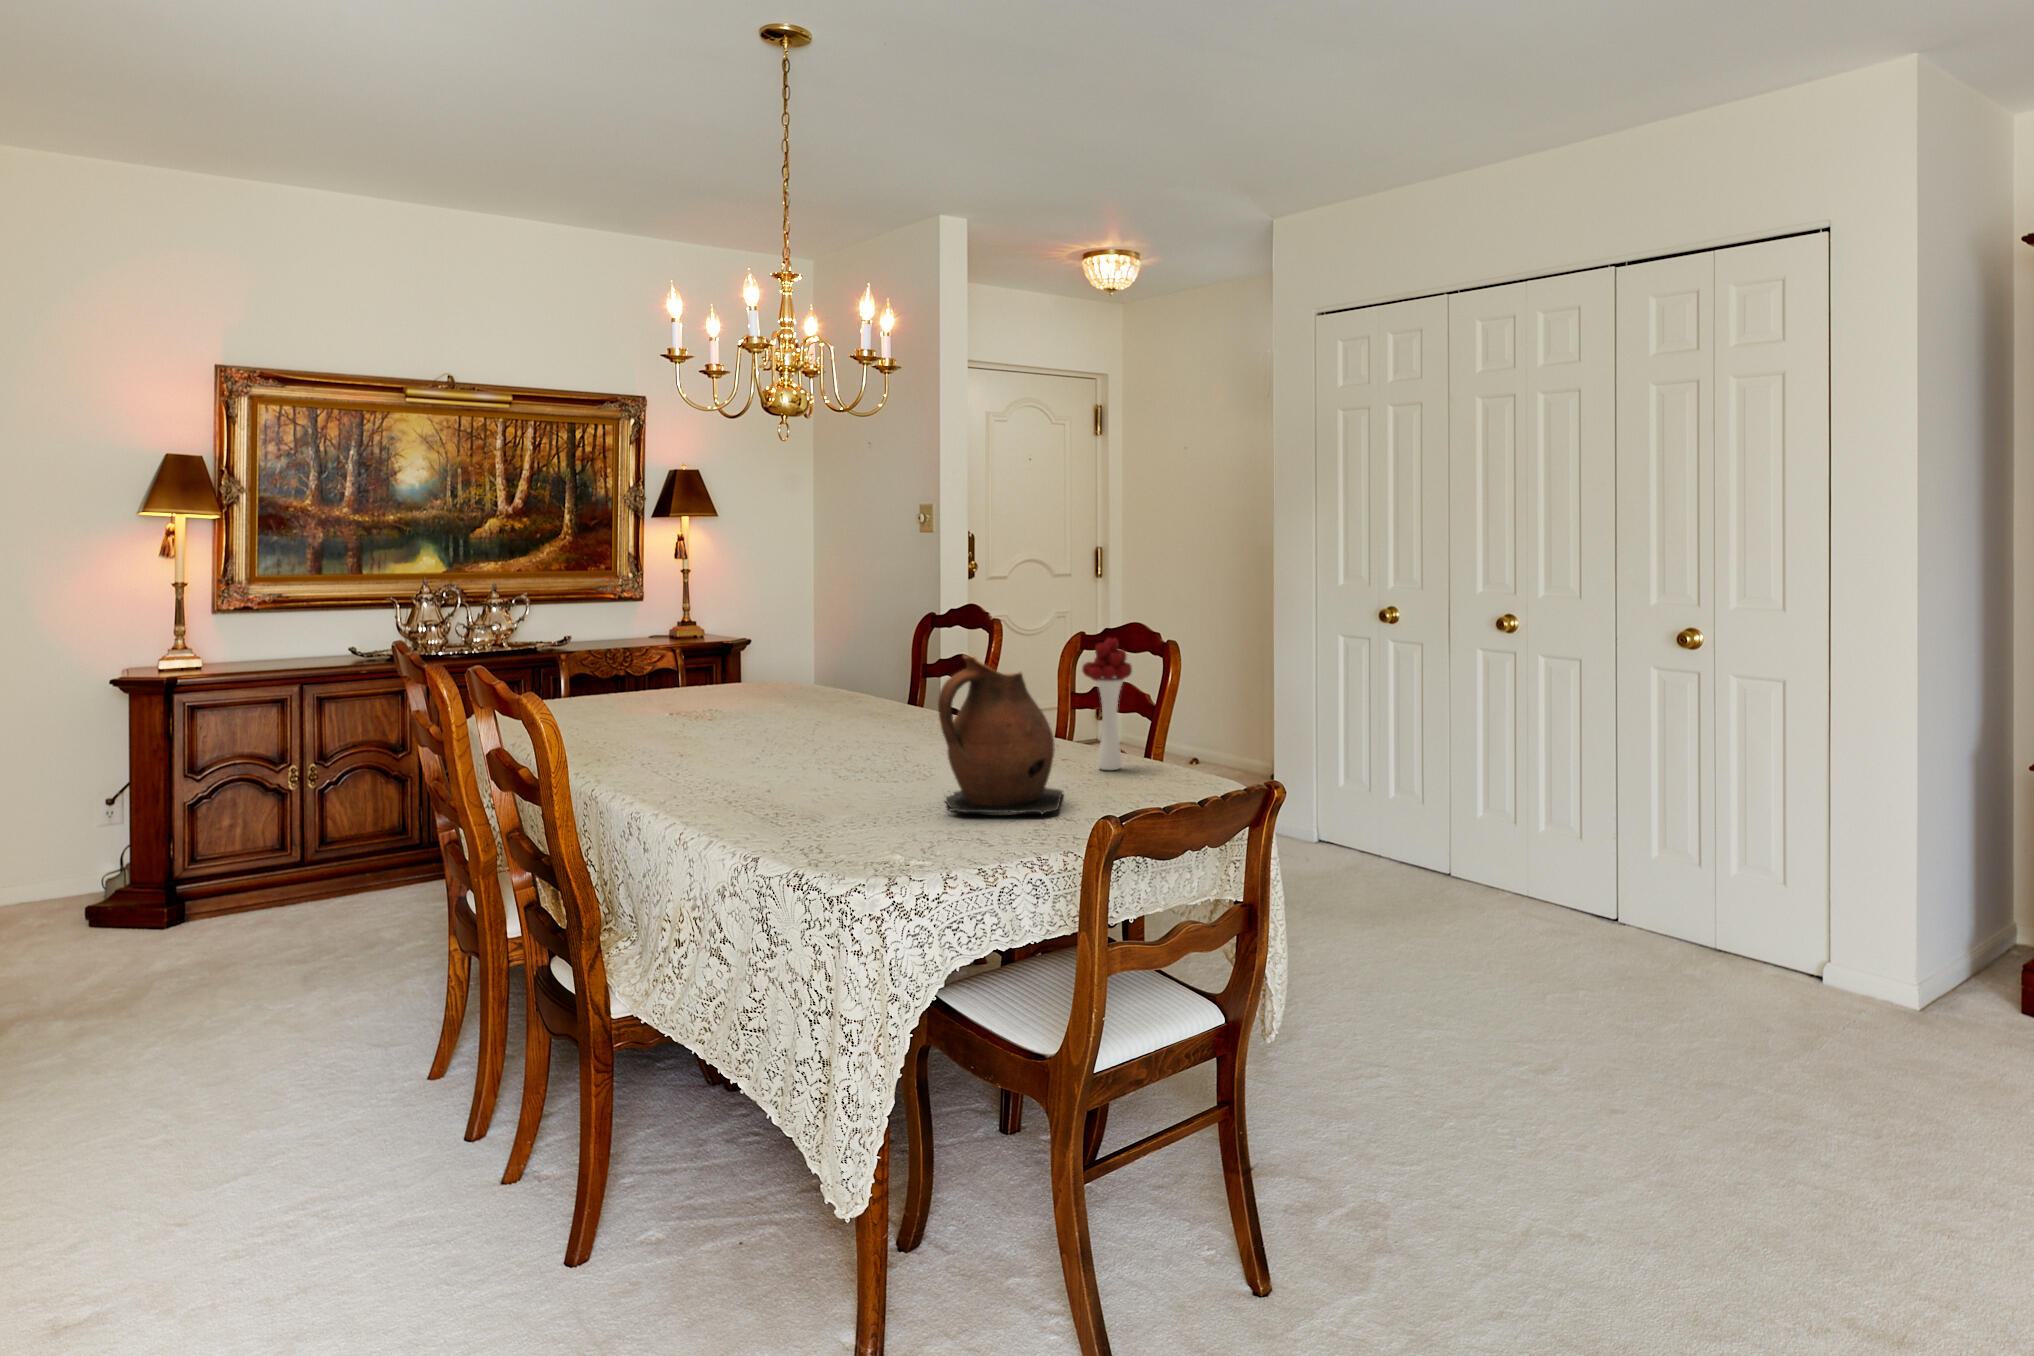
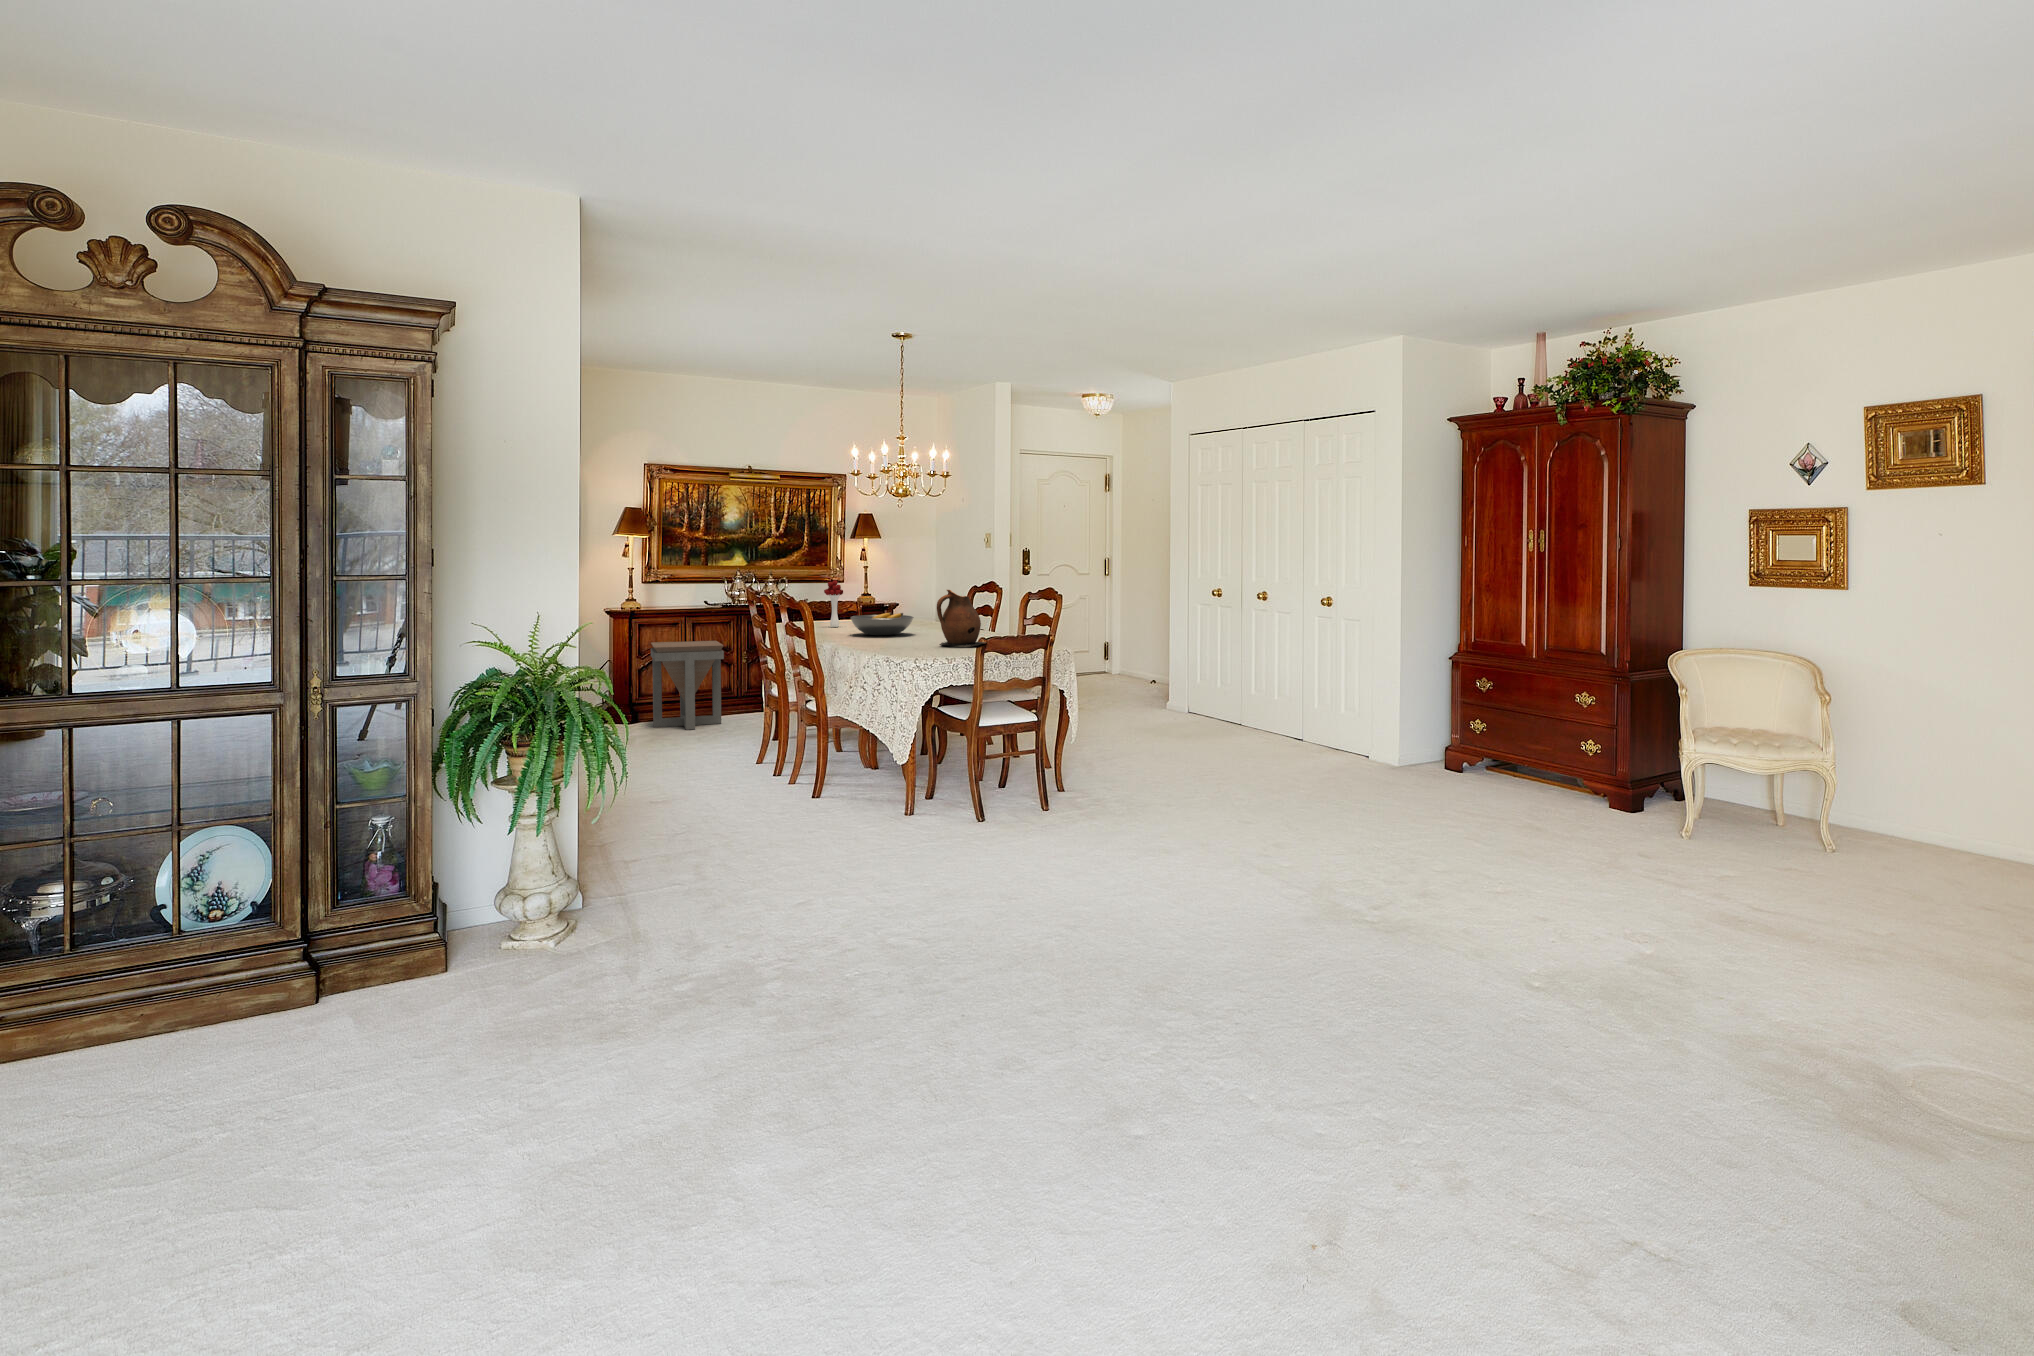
flower bouquet: present [1082,637,1132,770] -> present [824,580,843,627]
fruit bowl: none [679,701,840,759] -> present [850,613,914,635]
side table: none [213,733,385,940] -> present [651,641,724,730]

